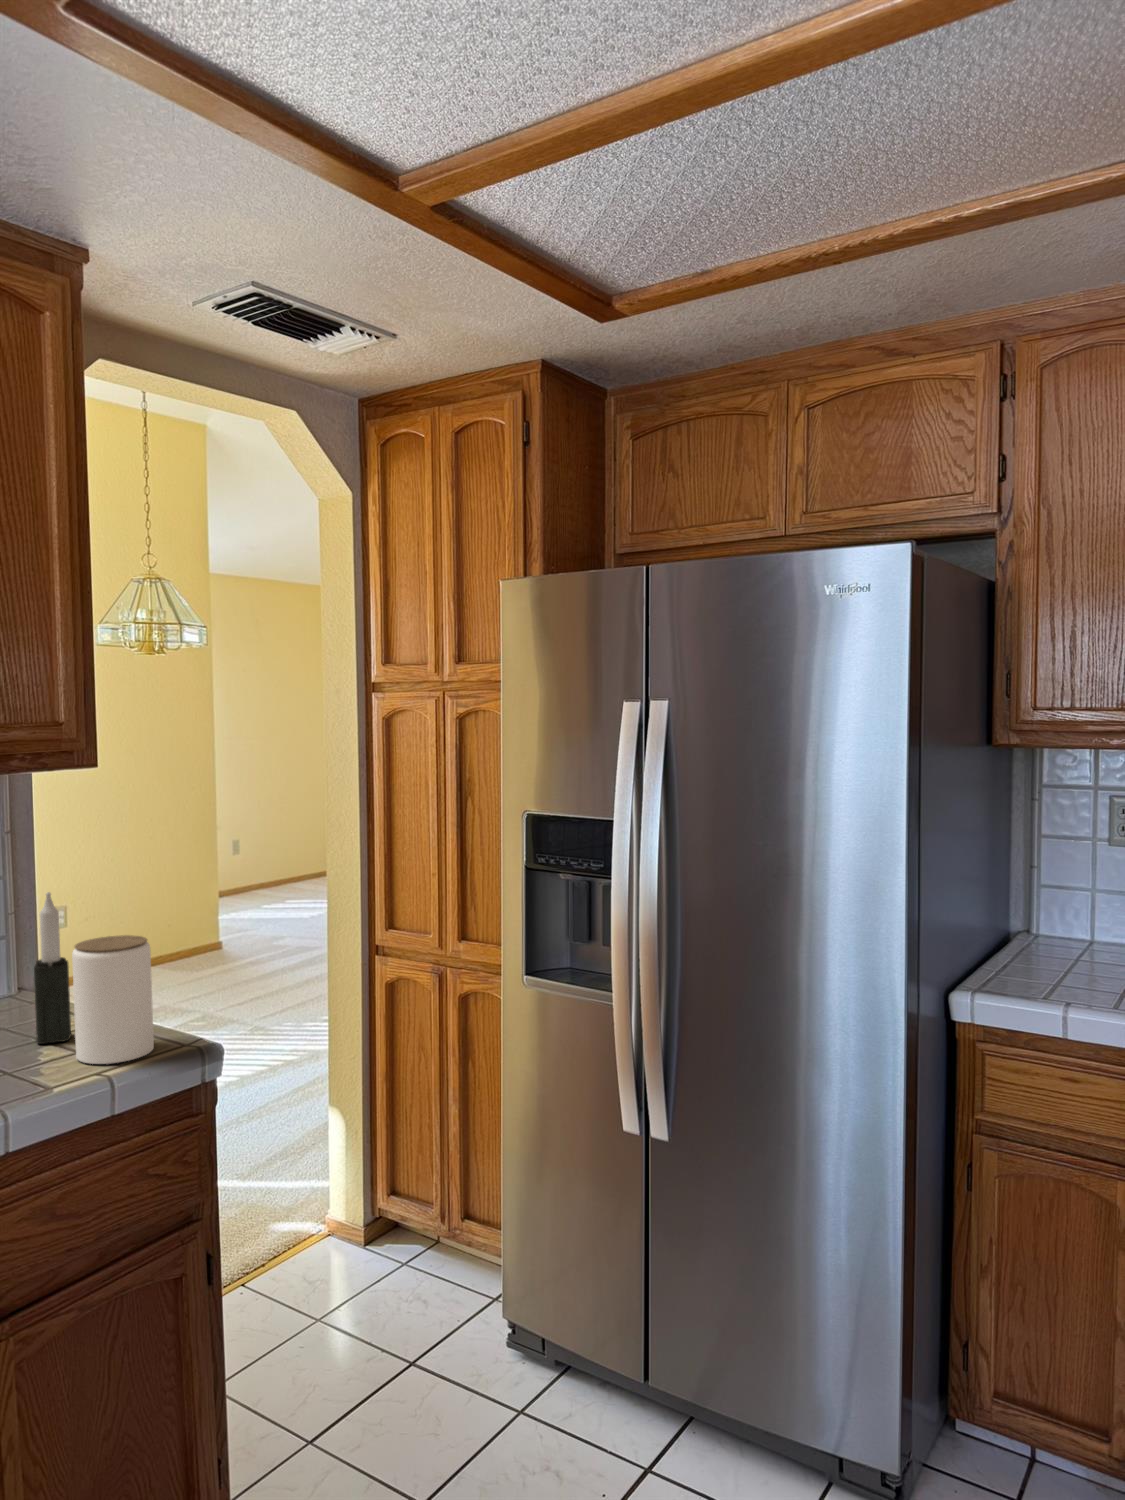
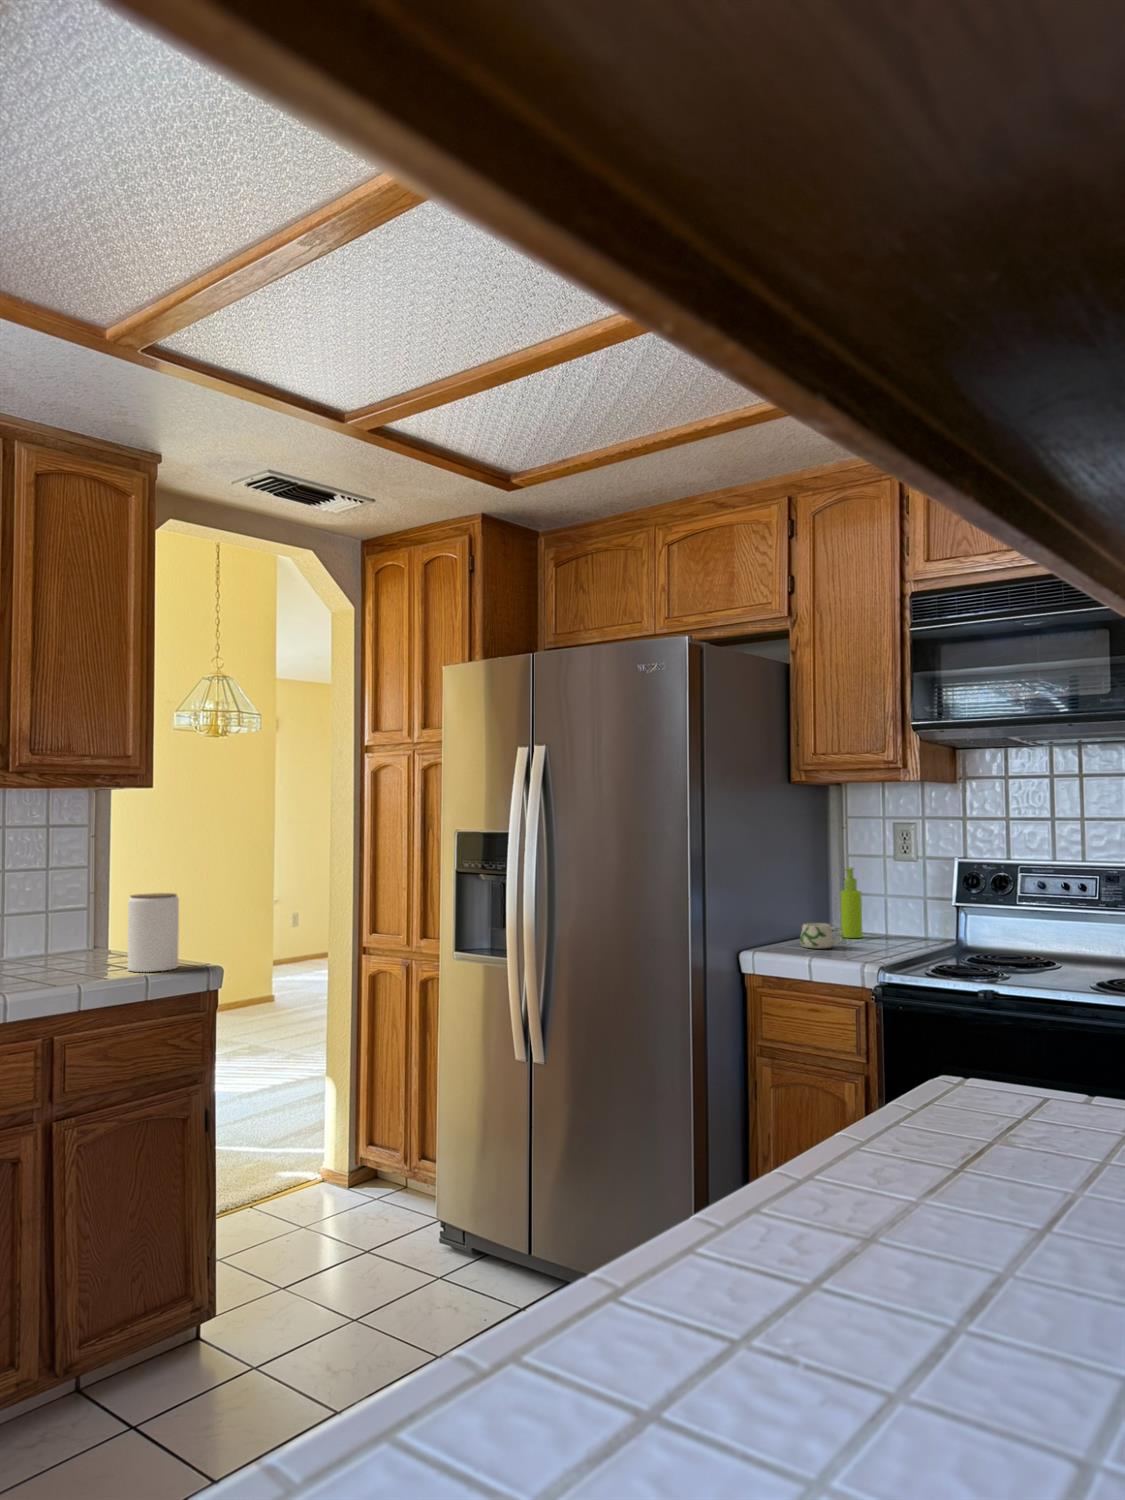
soap dispenser: none [1045,856,1075,951] -> present [840,868,862,938]
candle: present [34,892,71,1044] -> none [104,865,127,965]
mug: none [1017,941,1084,980] -> present [800,923,843,948]

